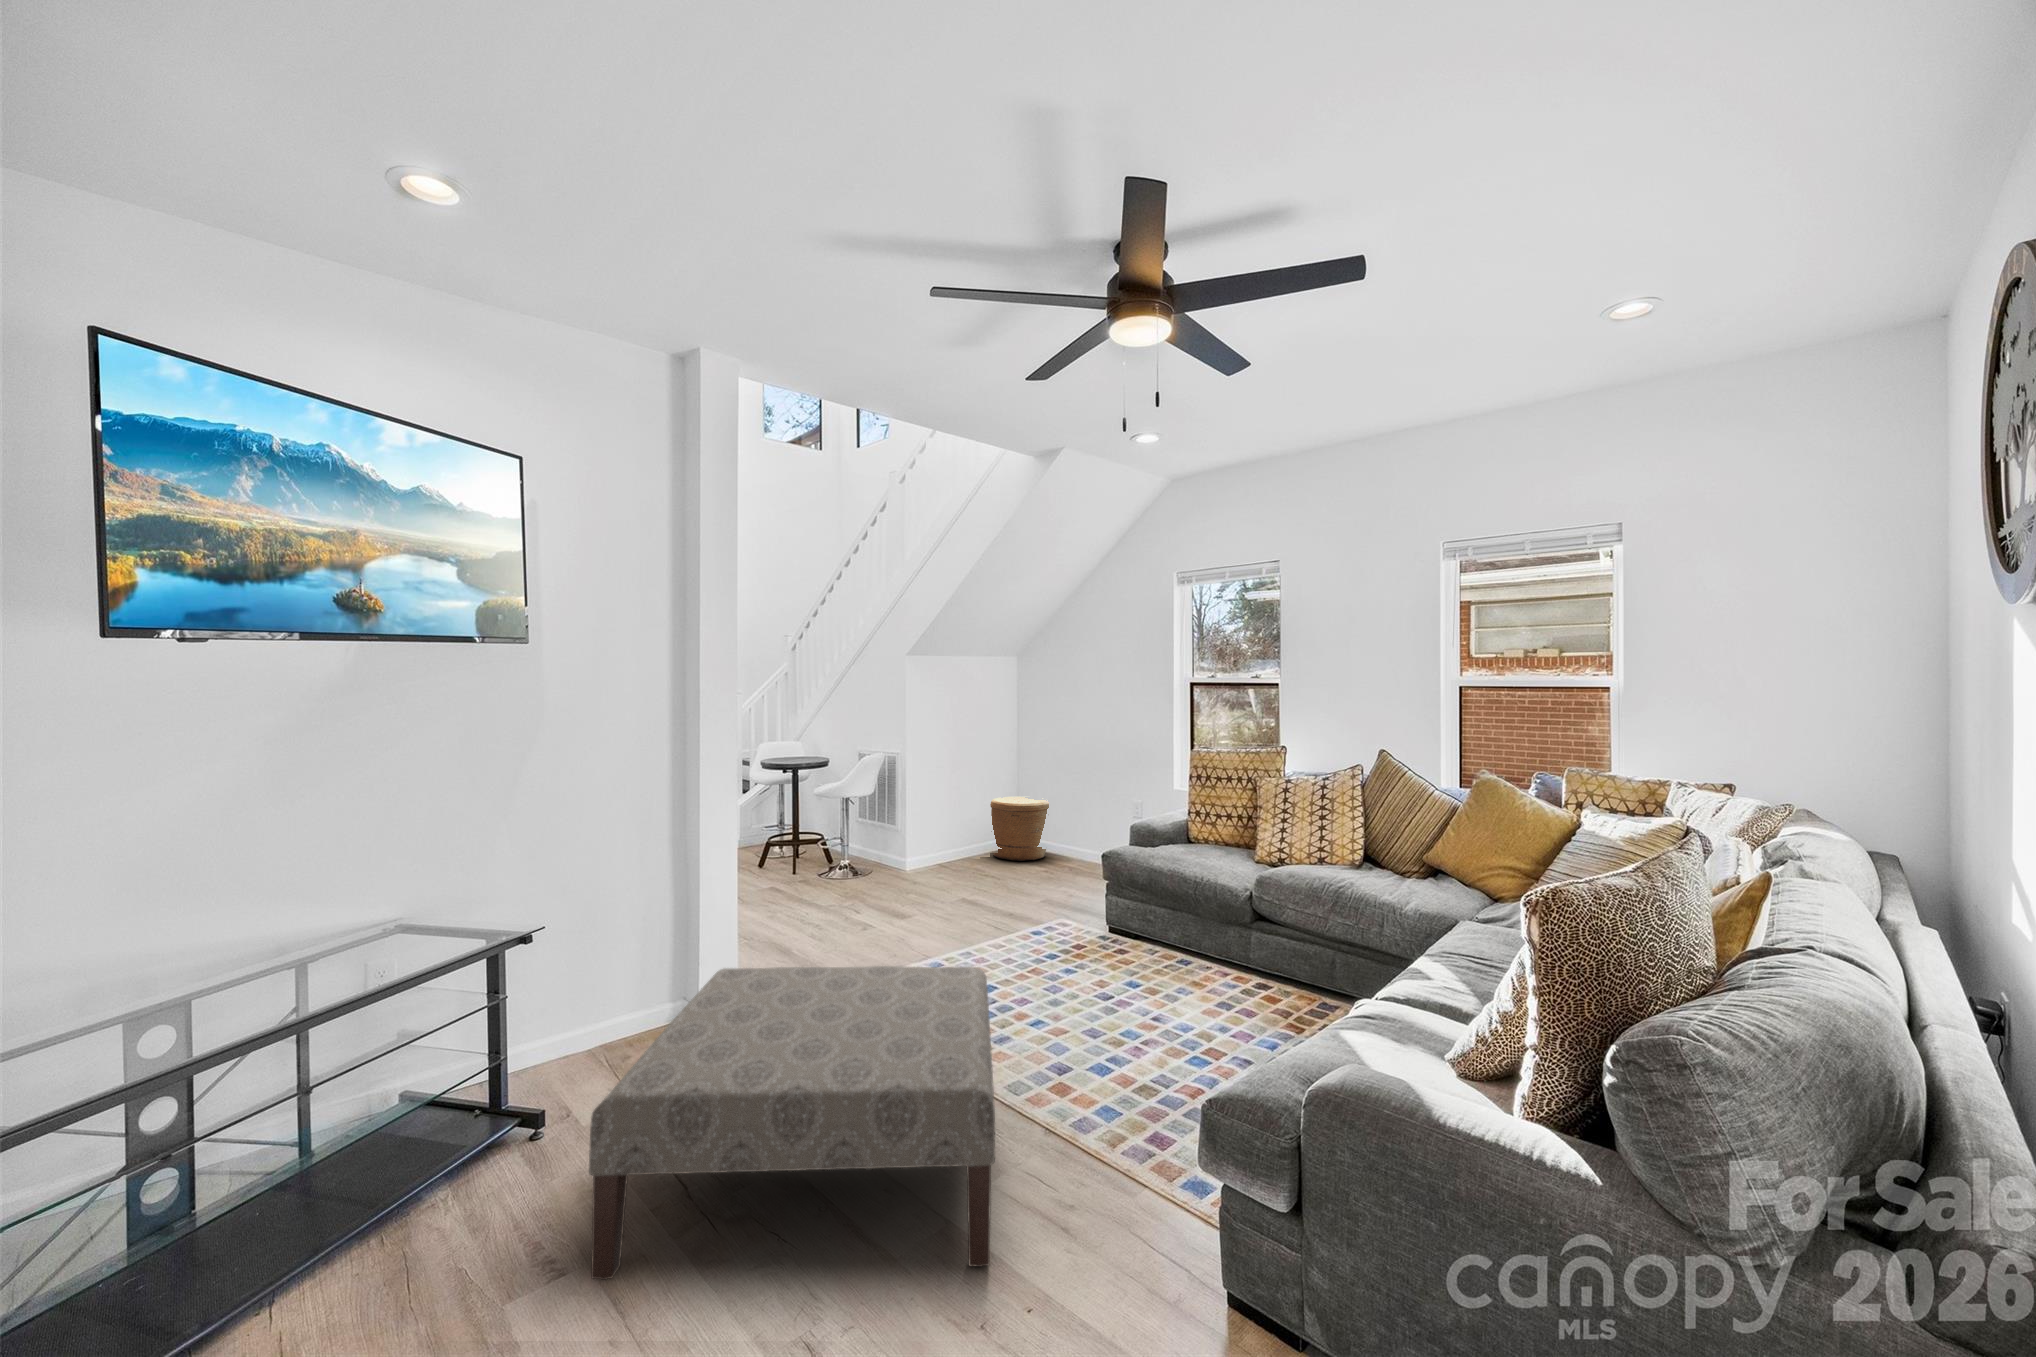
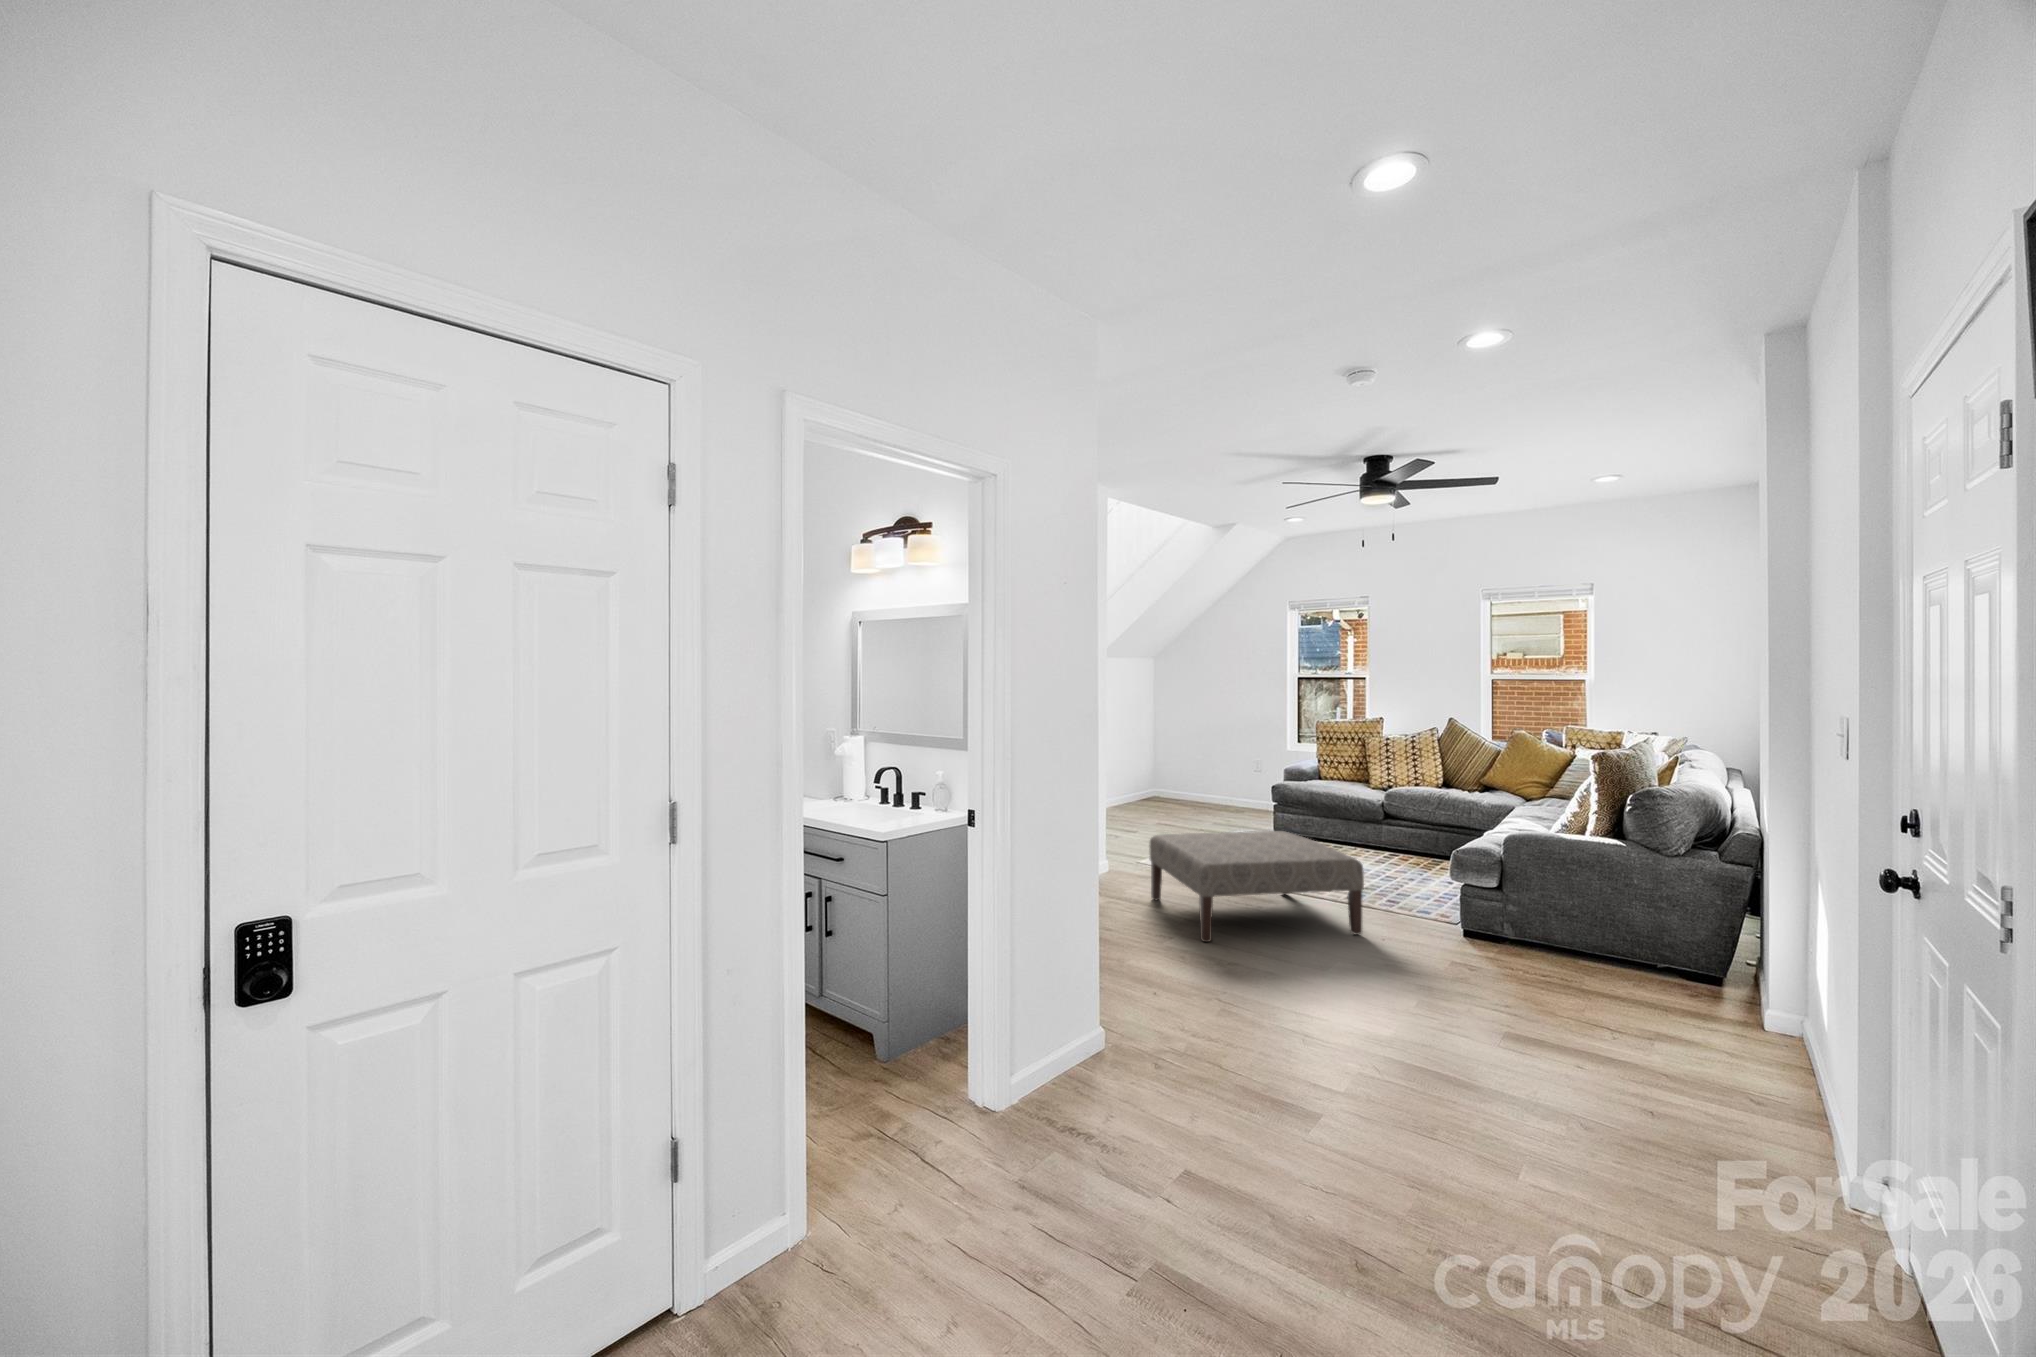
woven basket: present [990,797,1049,861] -> none [1134,761,1179,807]

